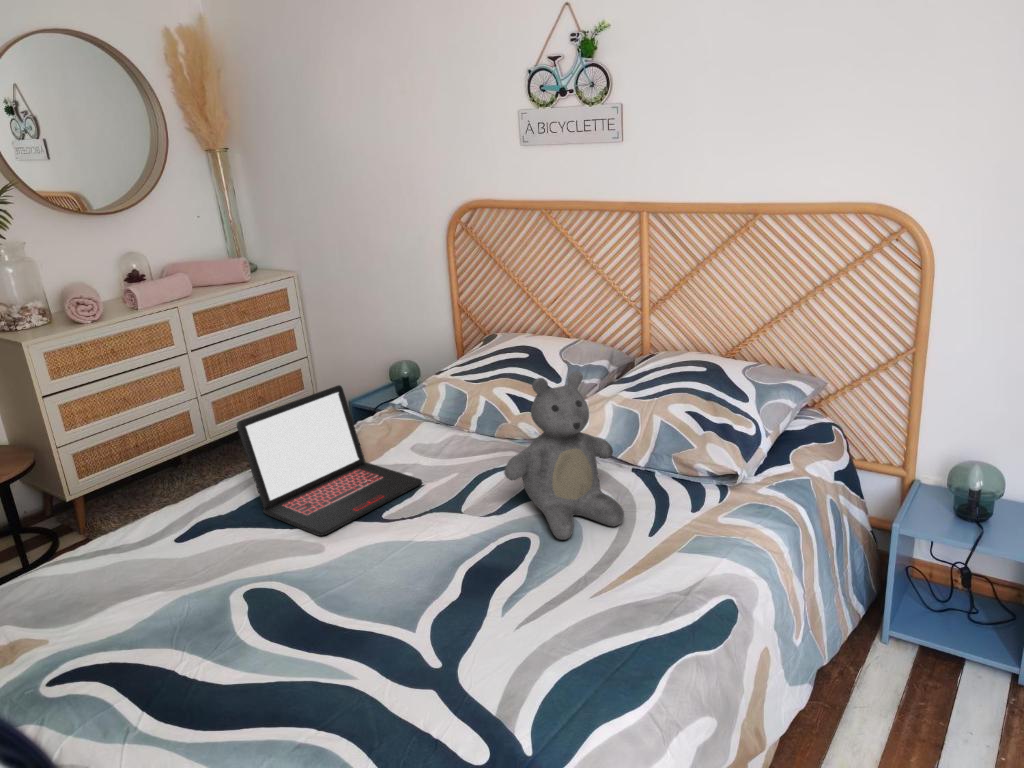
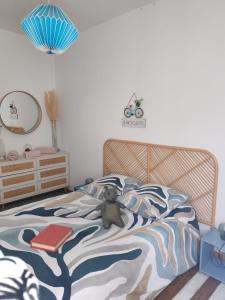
laptop: present [237,385,422,536] -> none [35,182,79,219]
hardback book: none [298,554,443,663] -> present [30,224,72,252]

